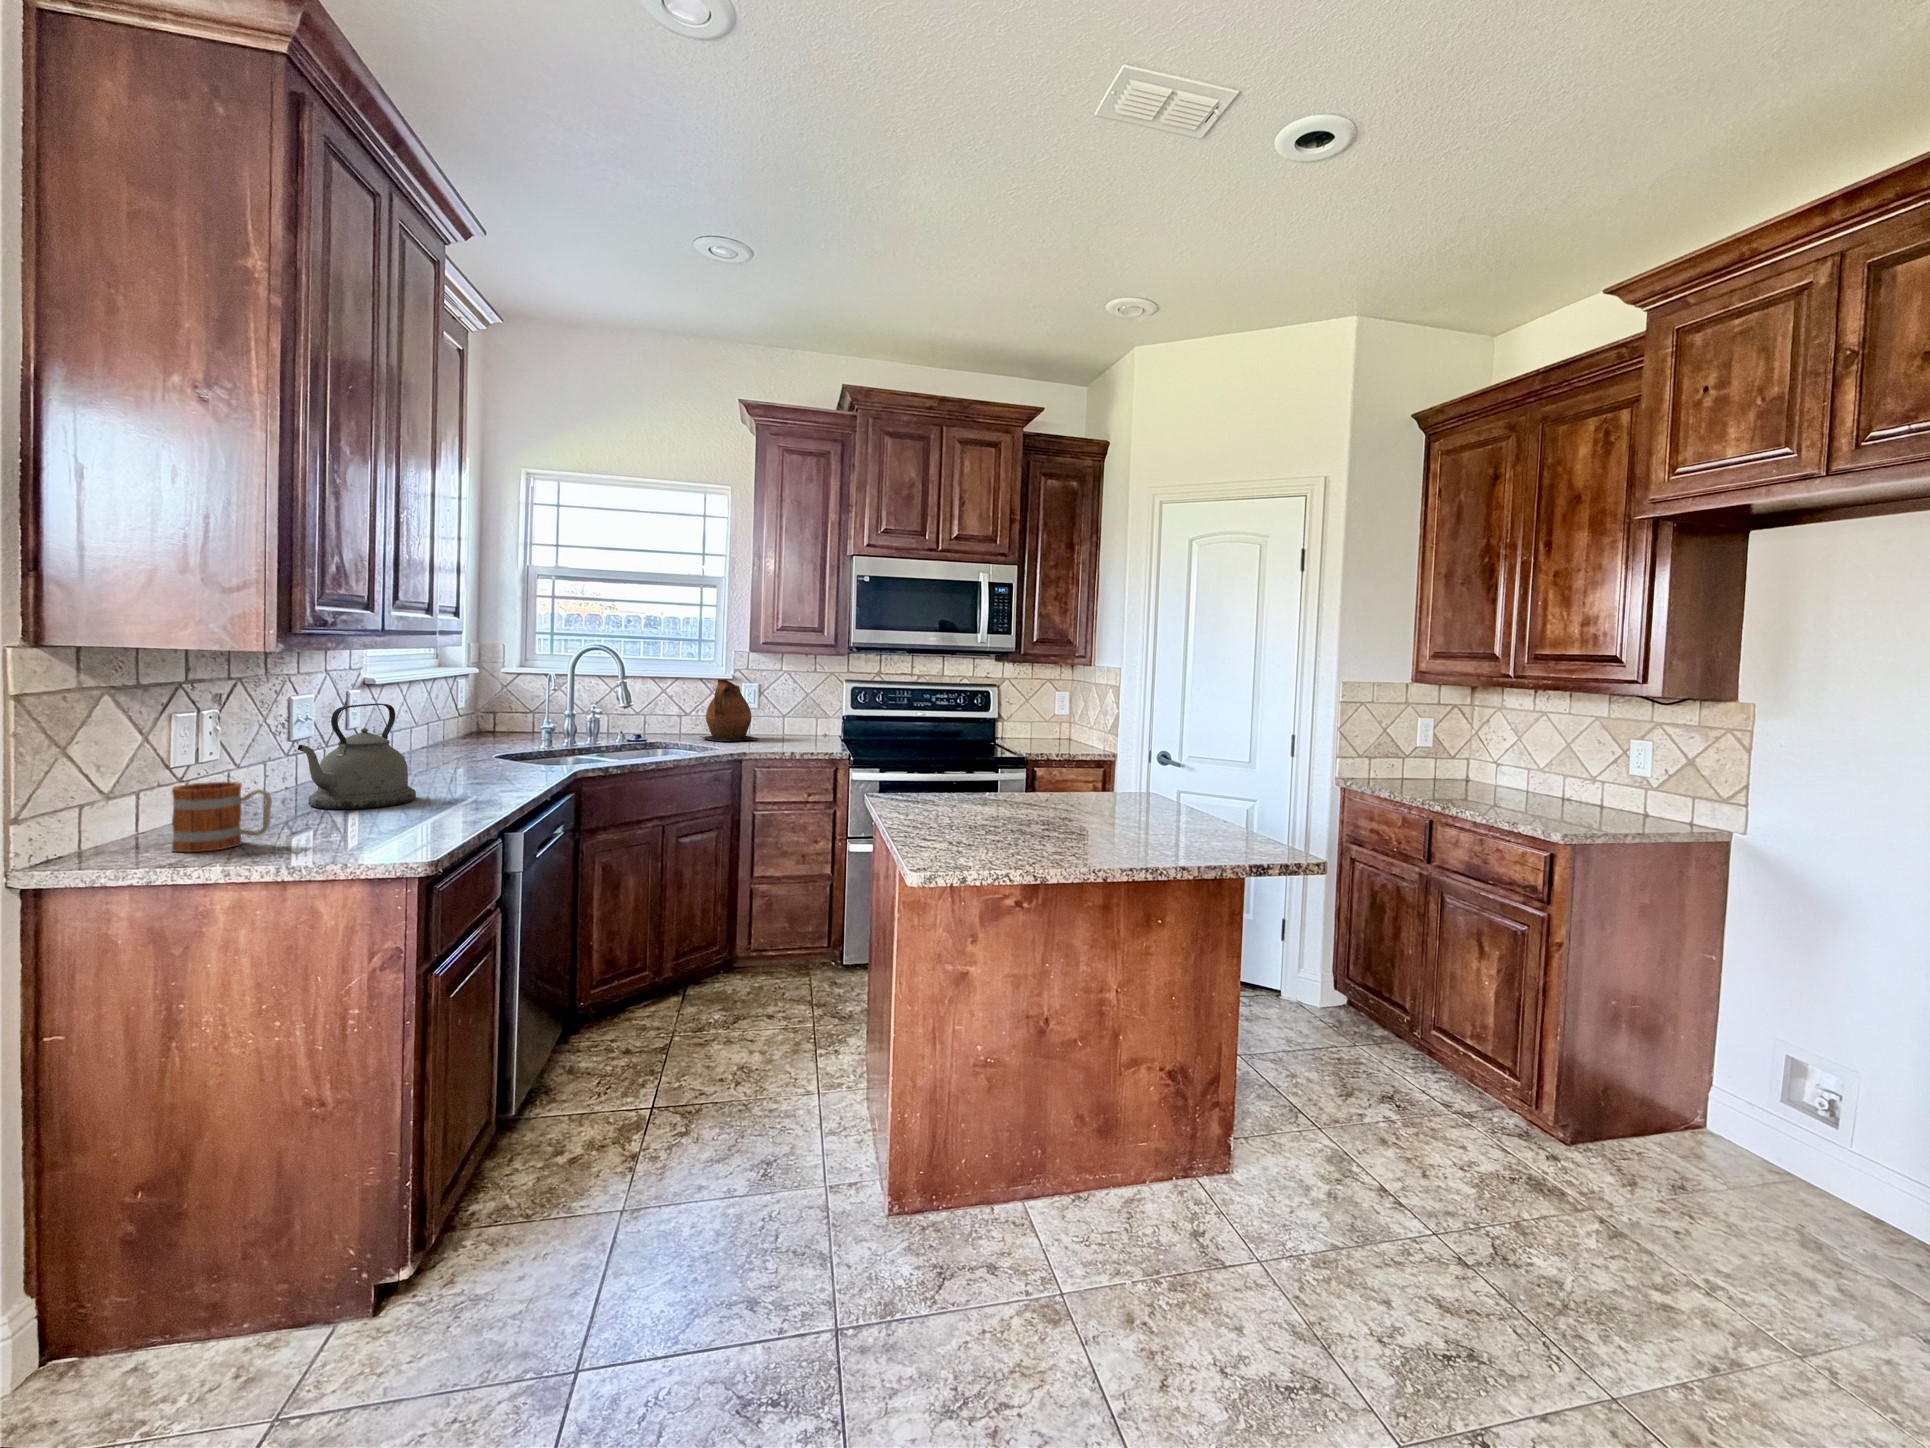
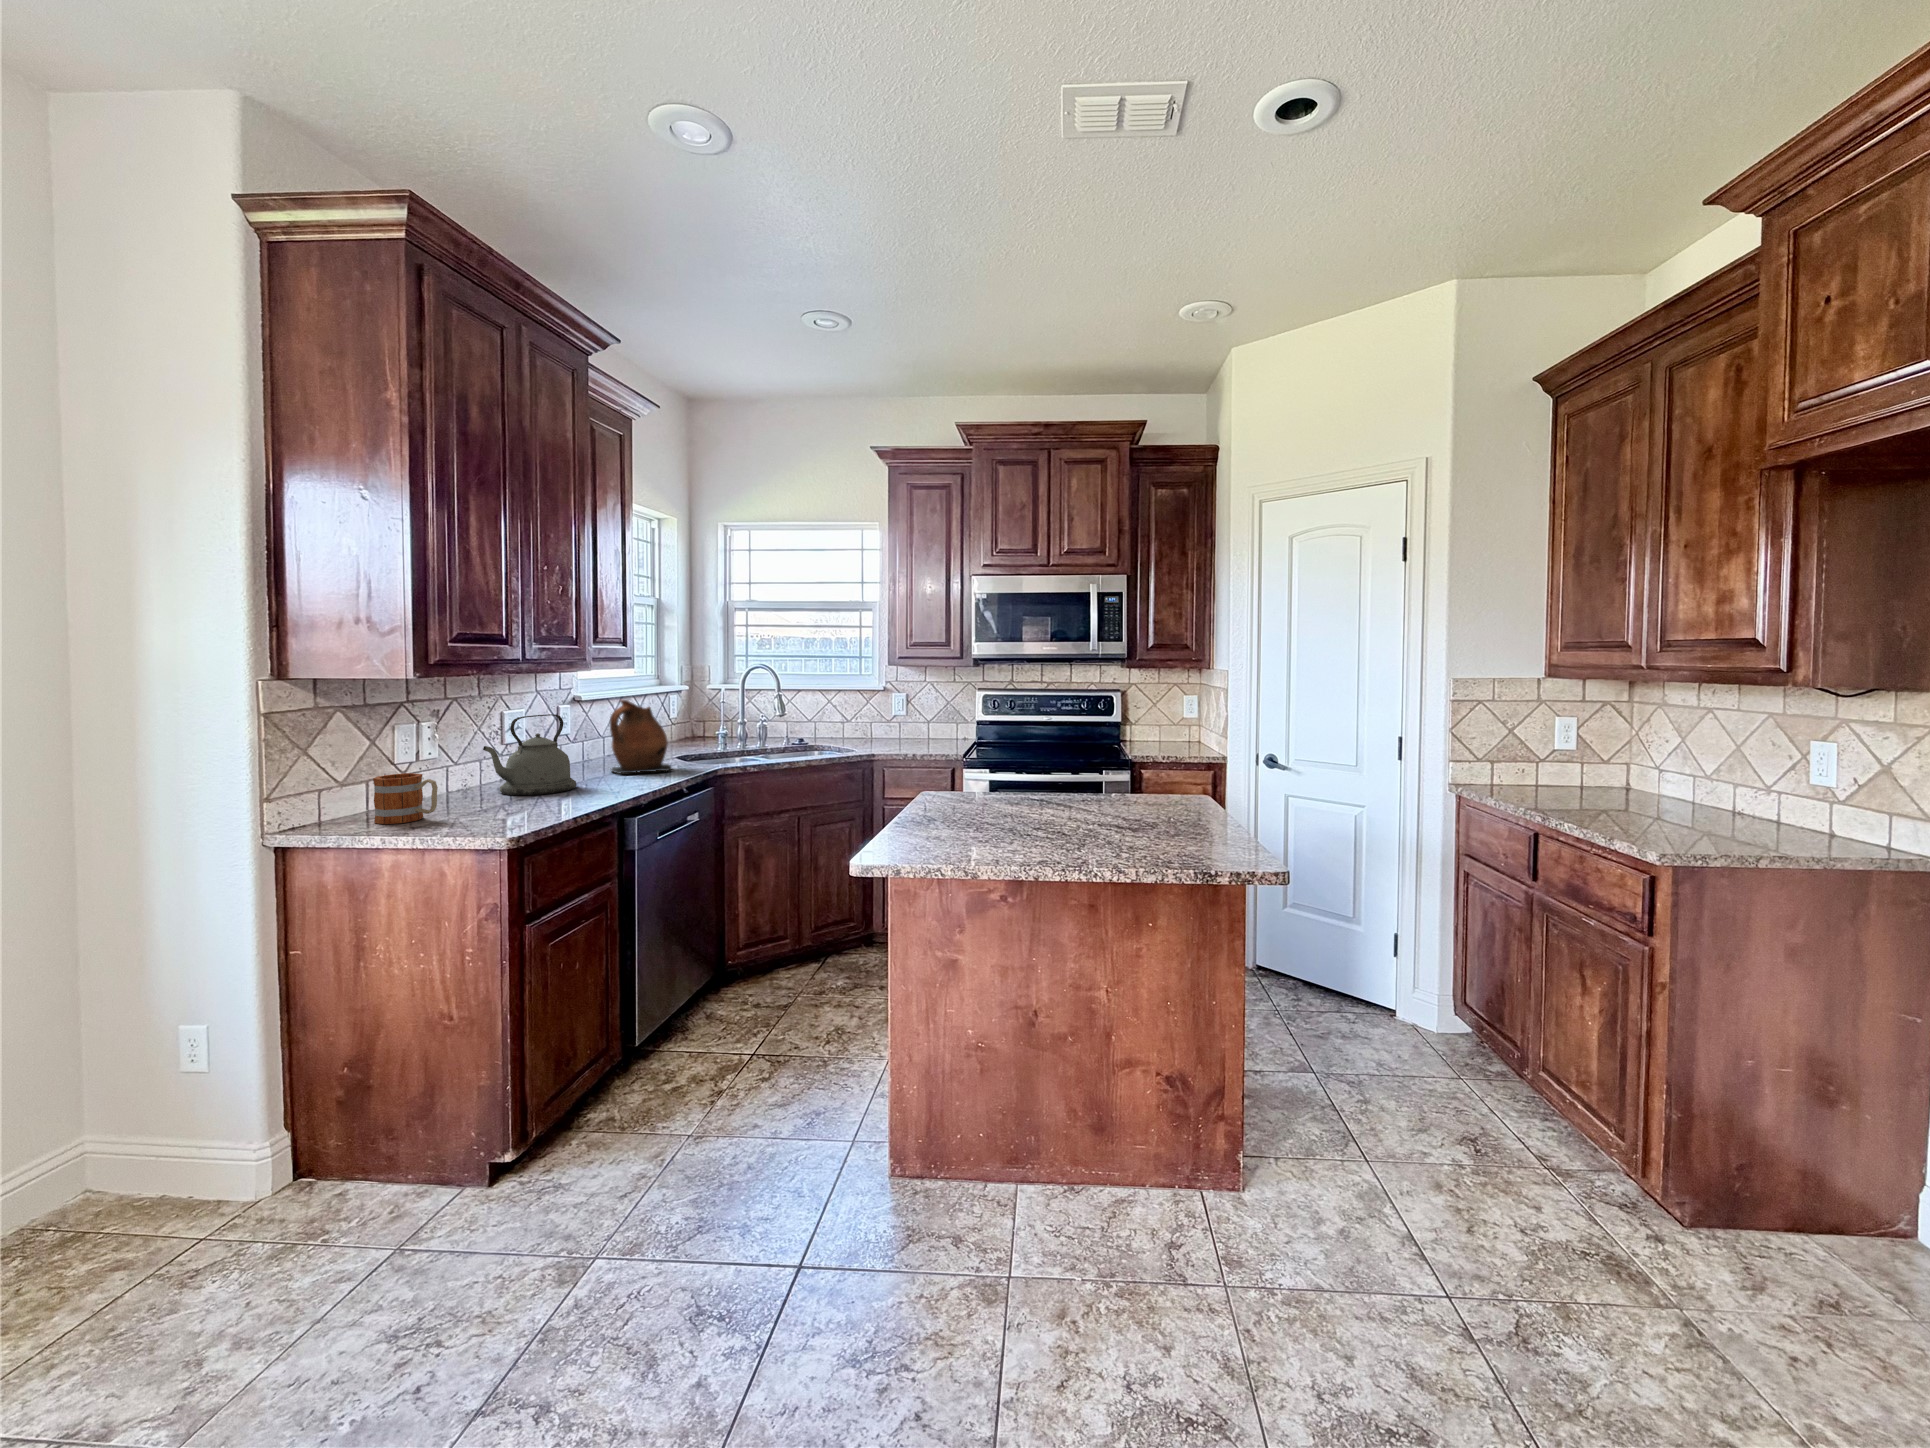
ceramic pitcher: present [701,679,759,741] -> present [610,700,672,774]

